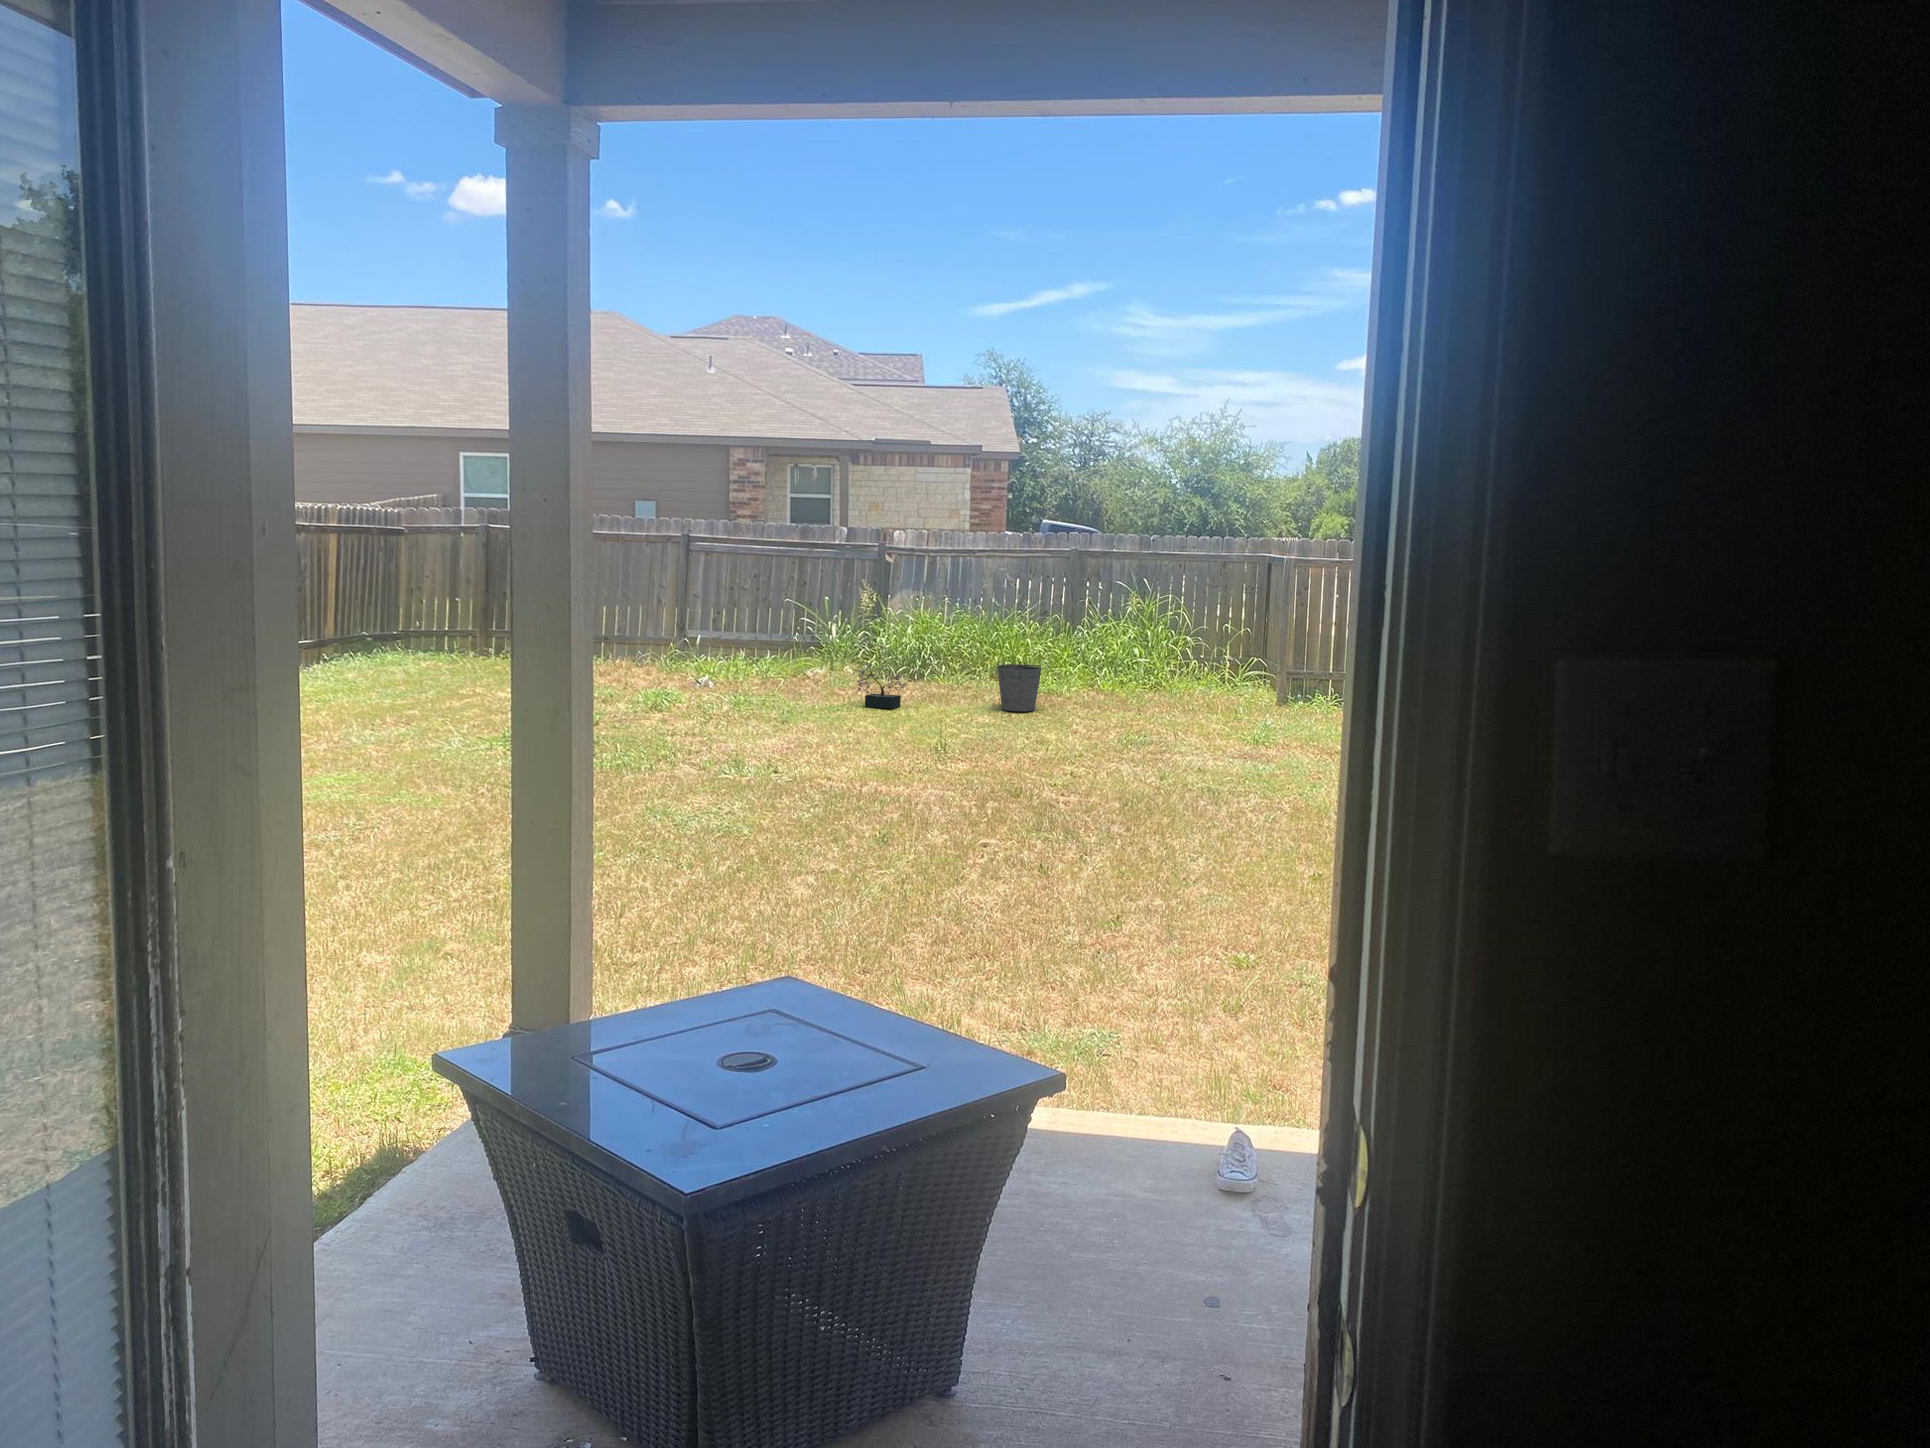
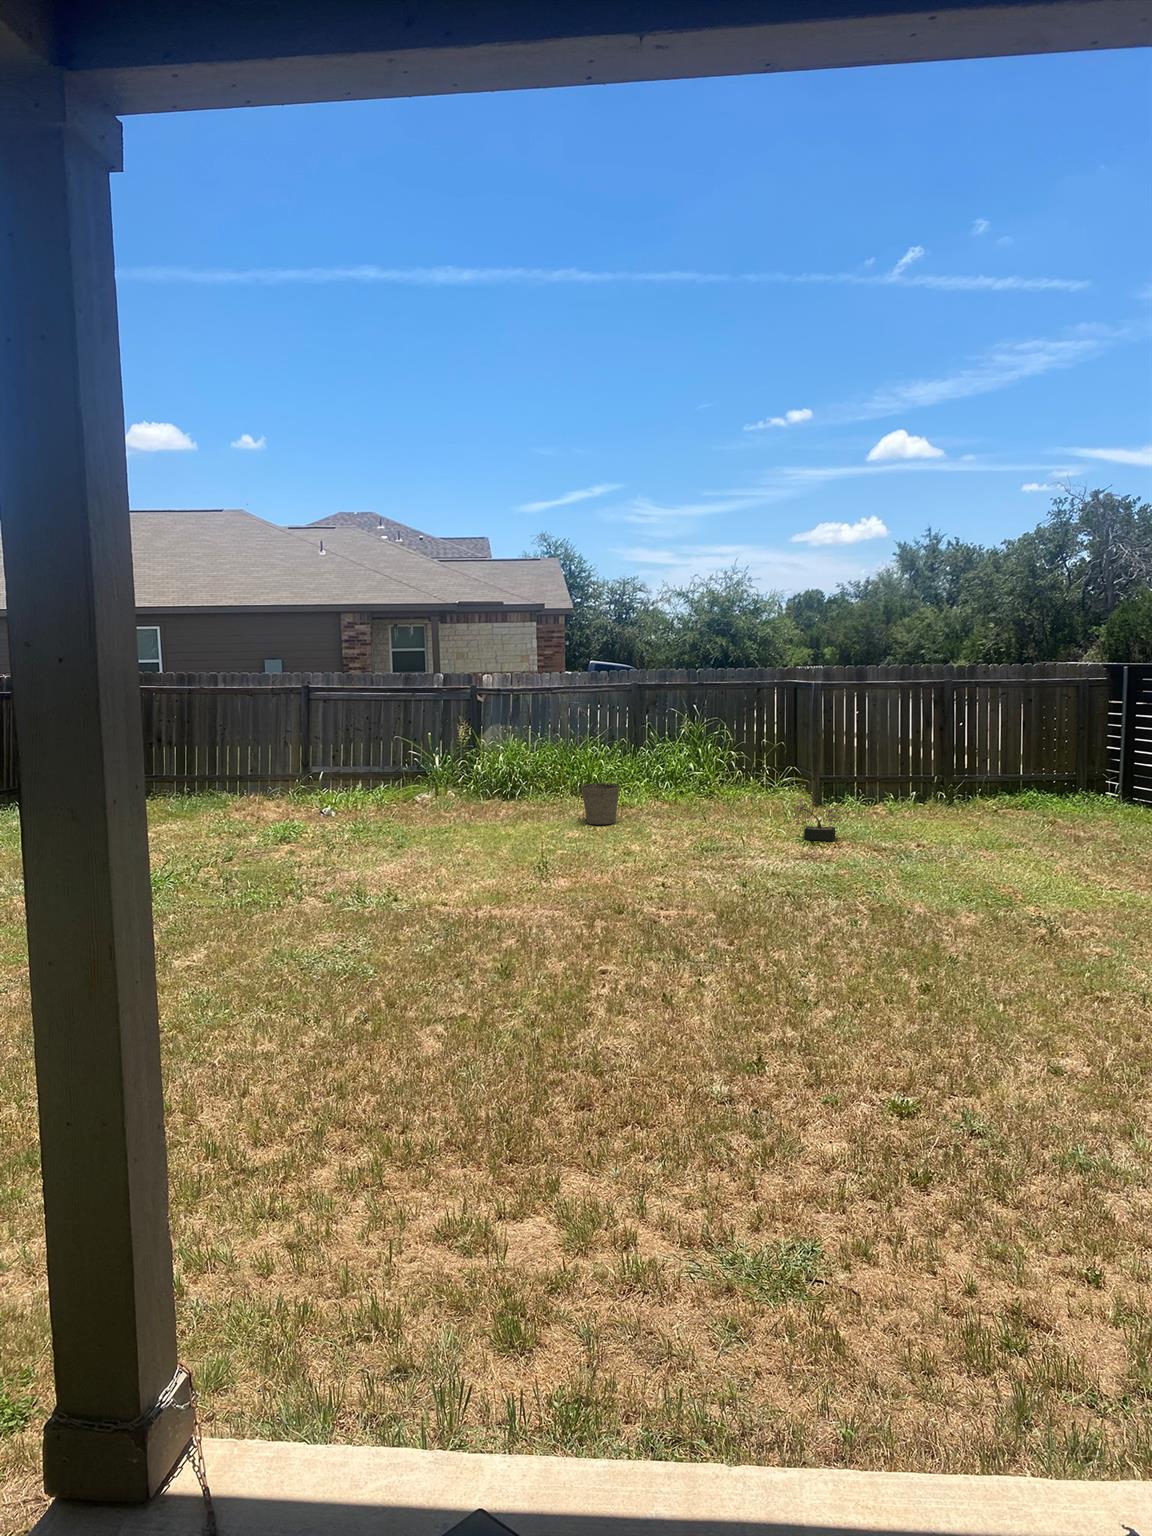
decorative plant: present [855,663,907,709] -> present [793,798,843,841]

